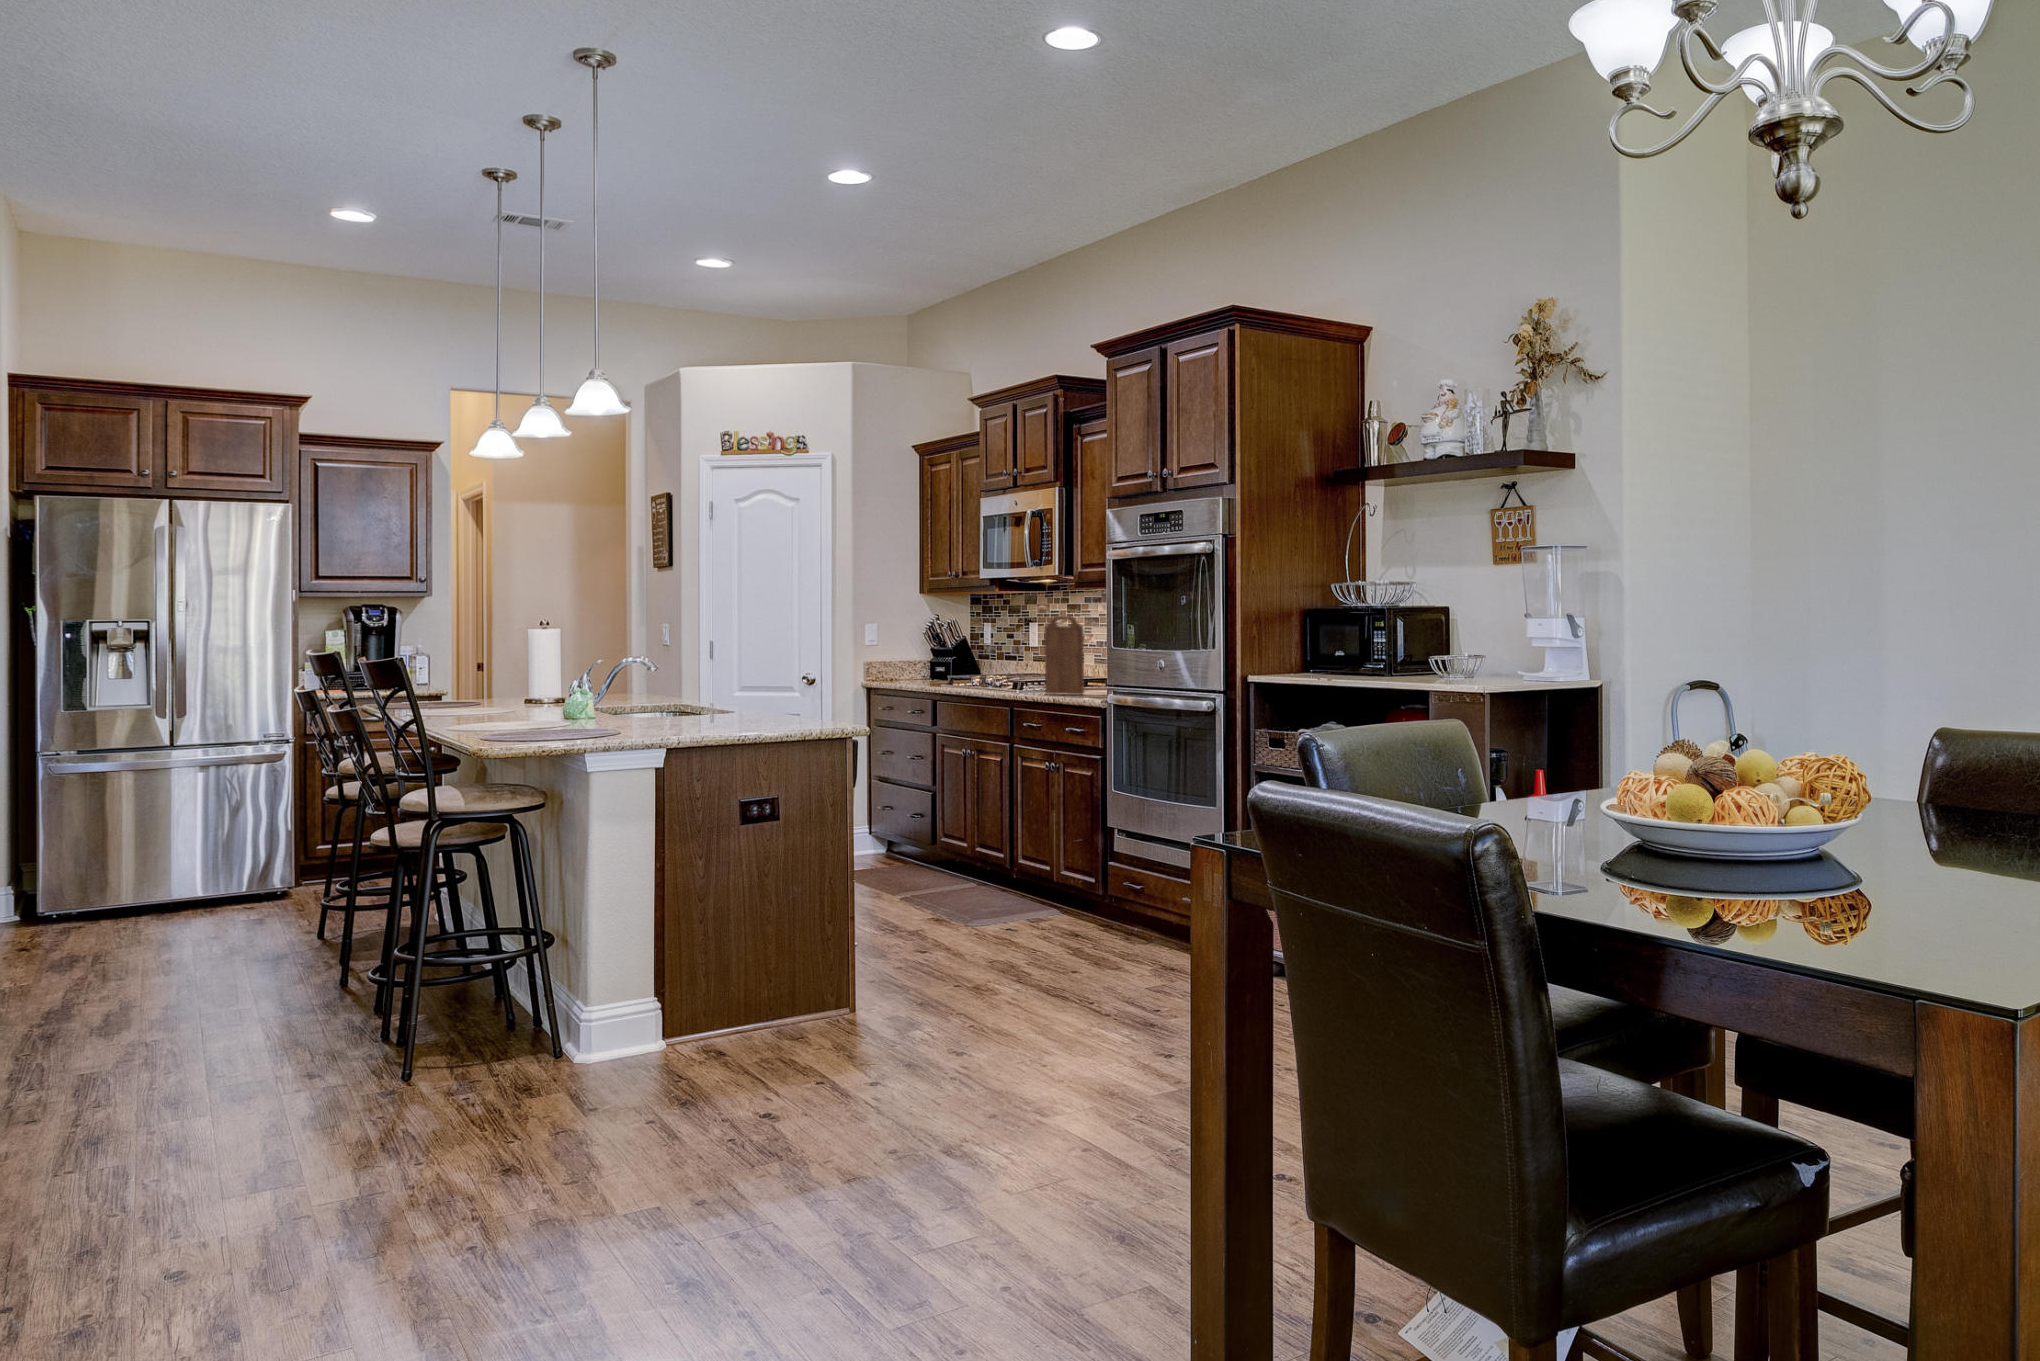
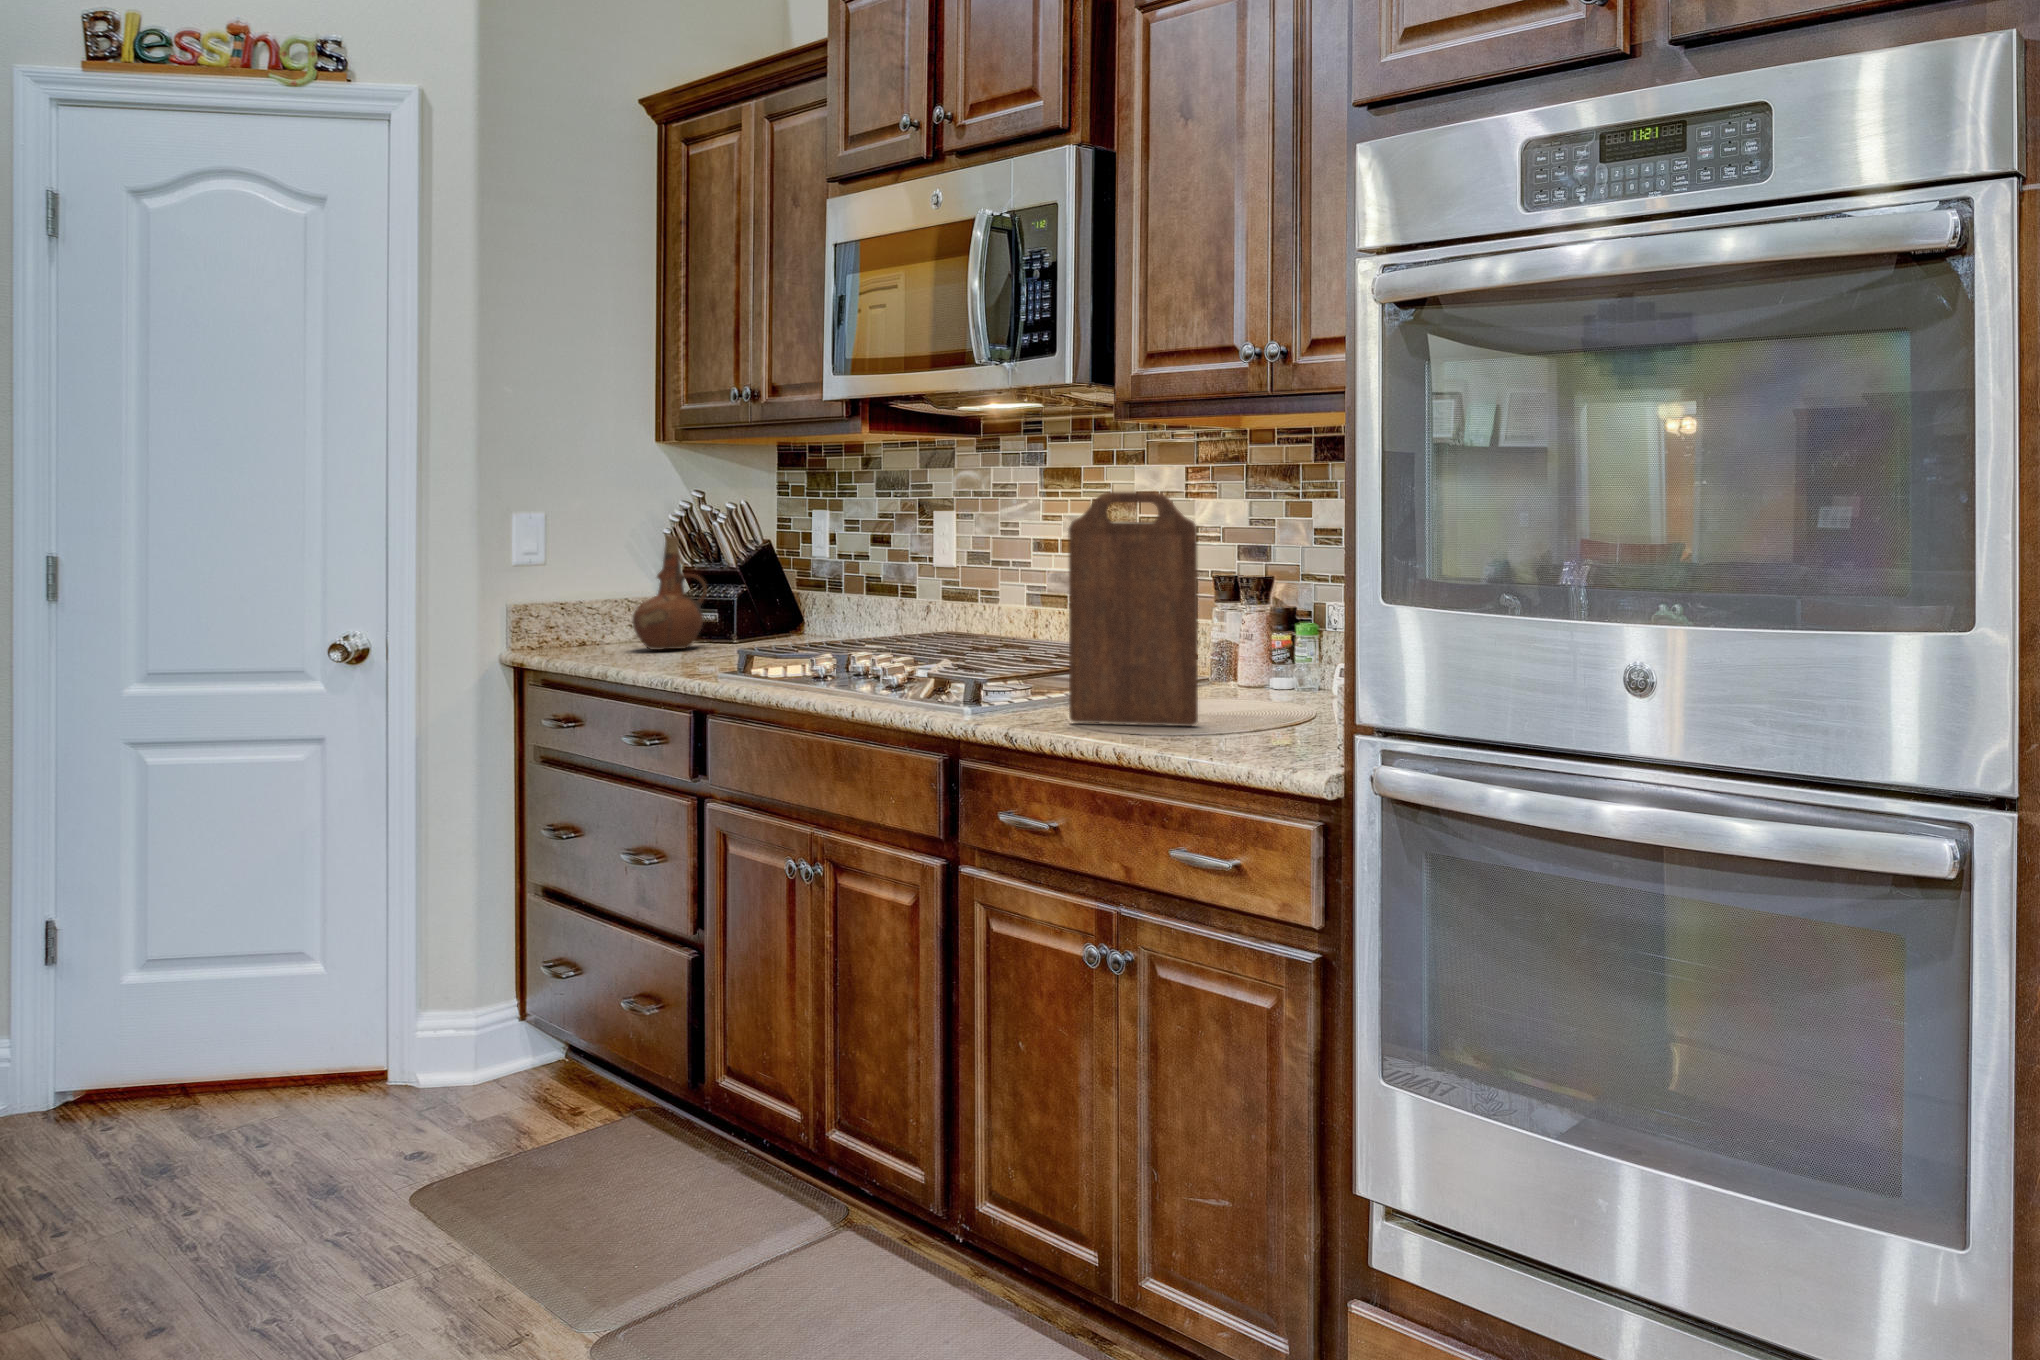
ceramic pitcher: none [912,634,940,680] -> present [632,536,707,650]

